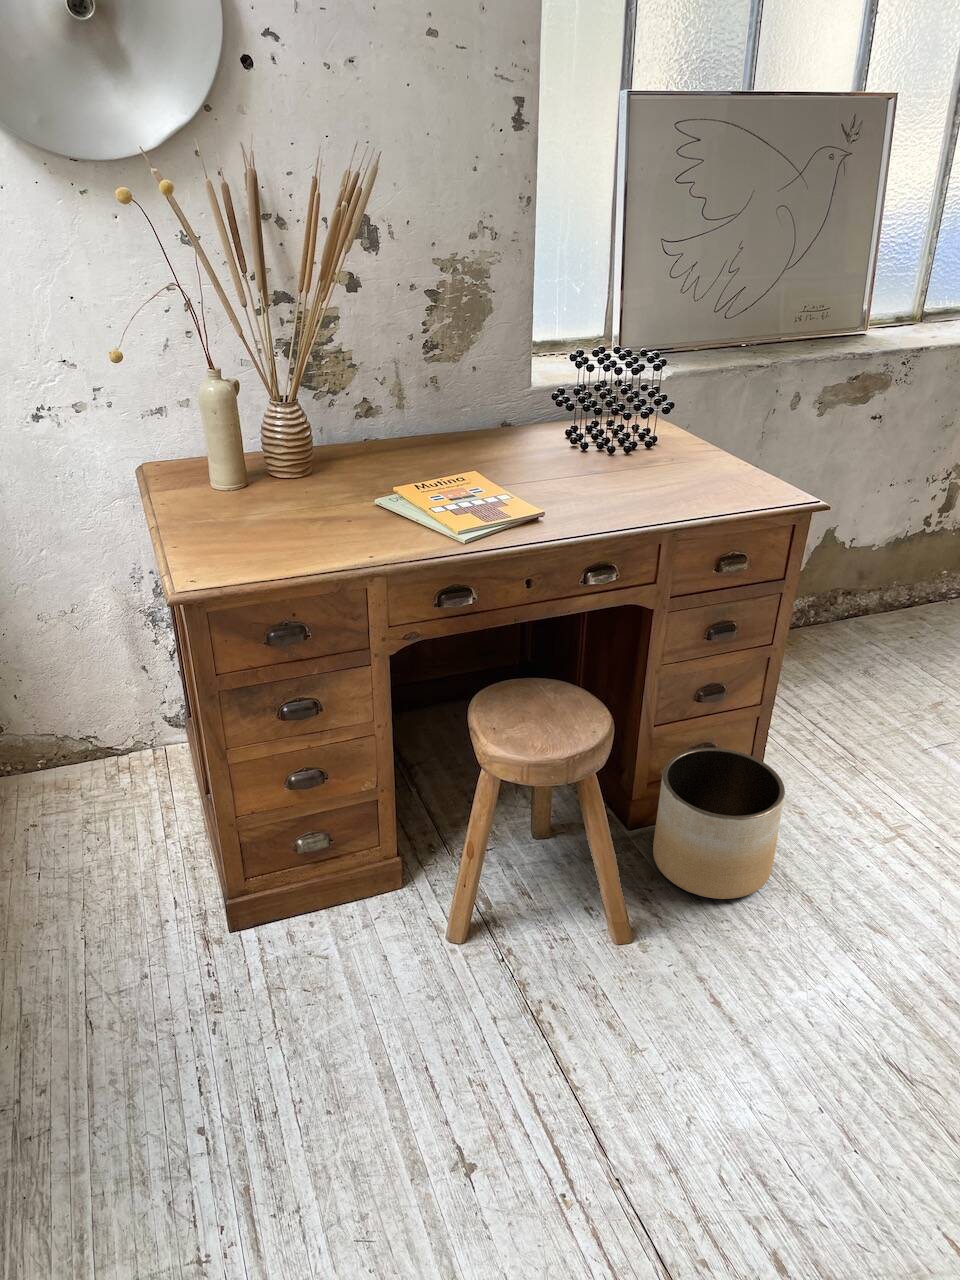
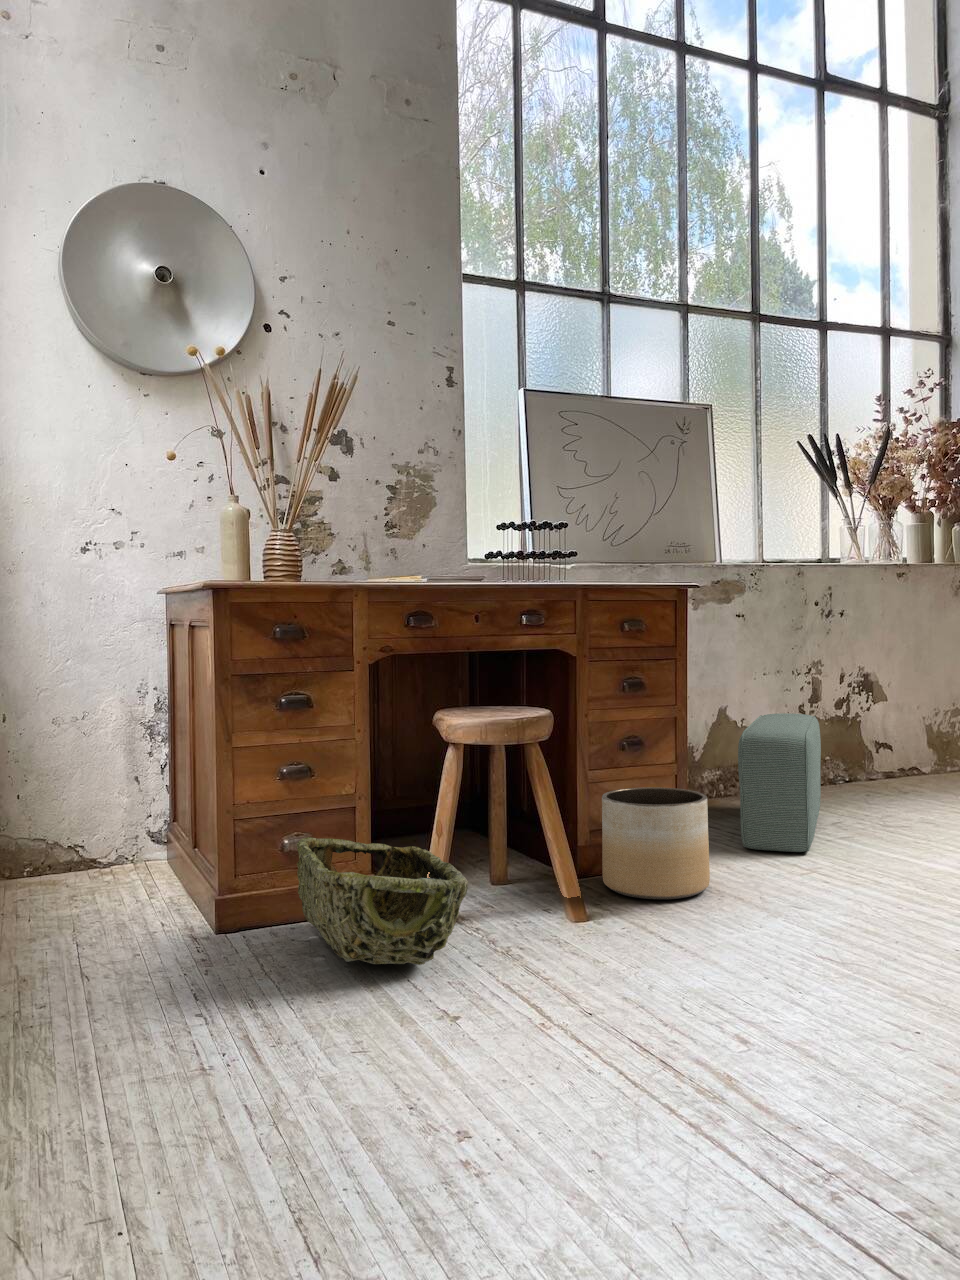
pouf: none [820,572,943,793] -> present [738,713,821,852]
woven basket: none [310,842,495,1053] -> present [297,837,469,965]

